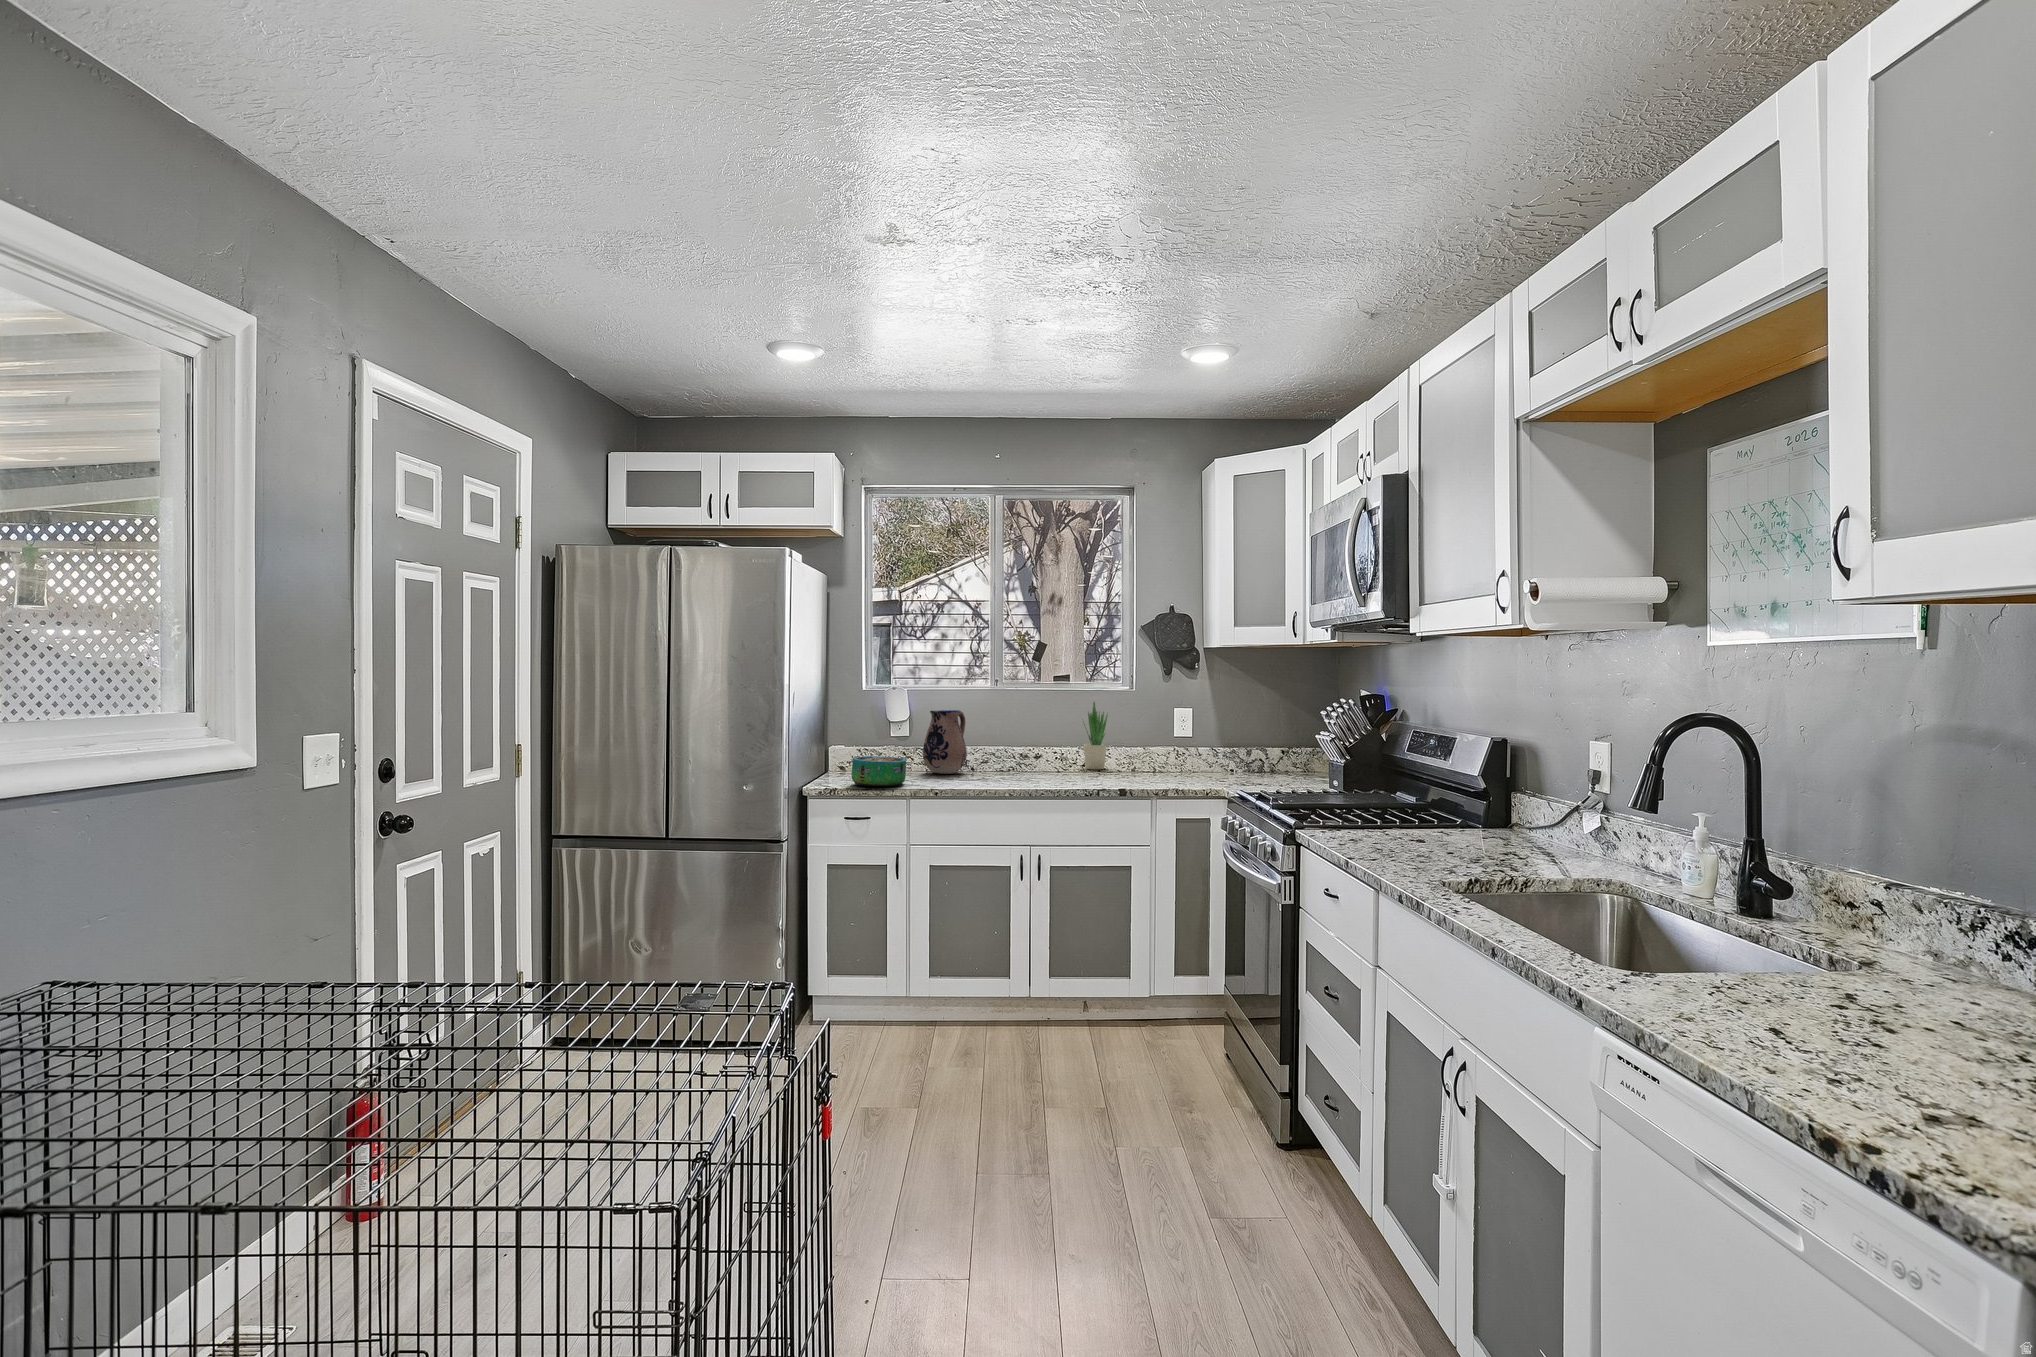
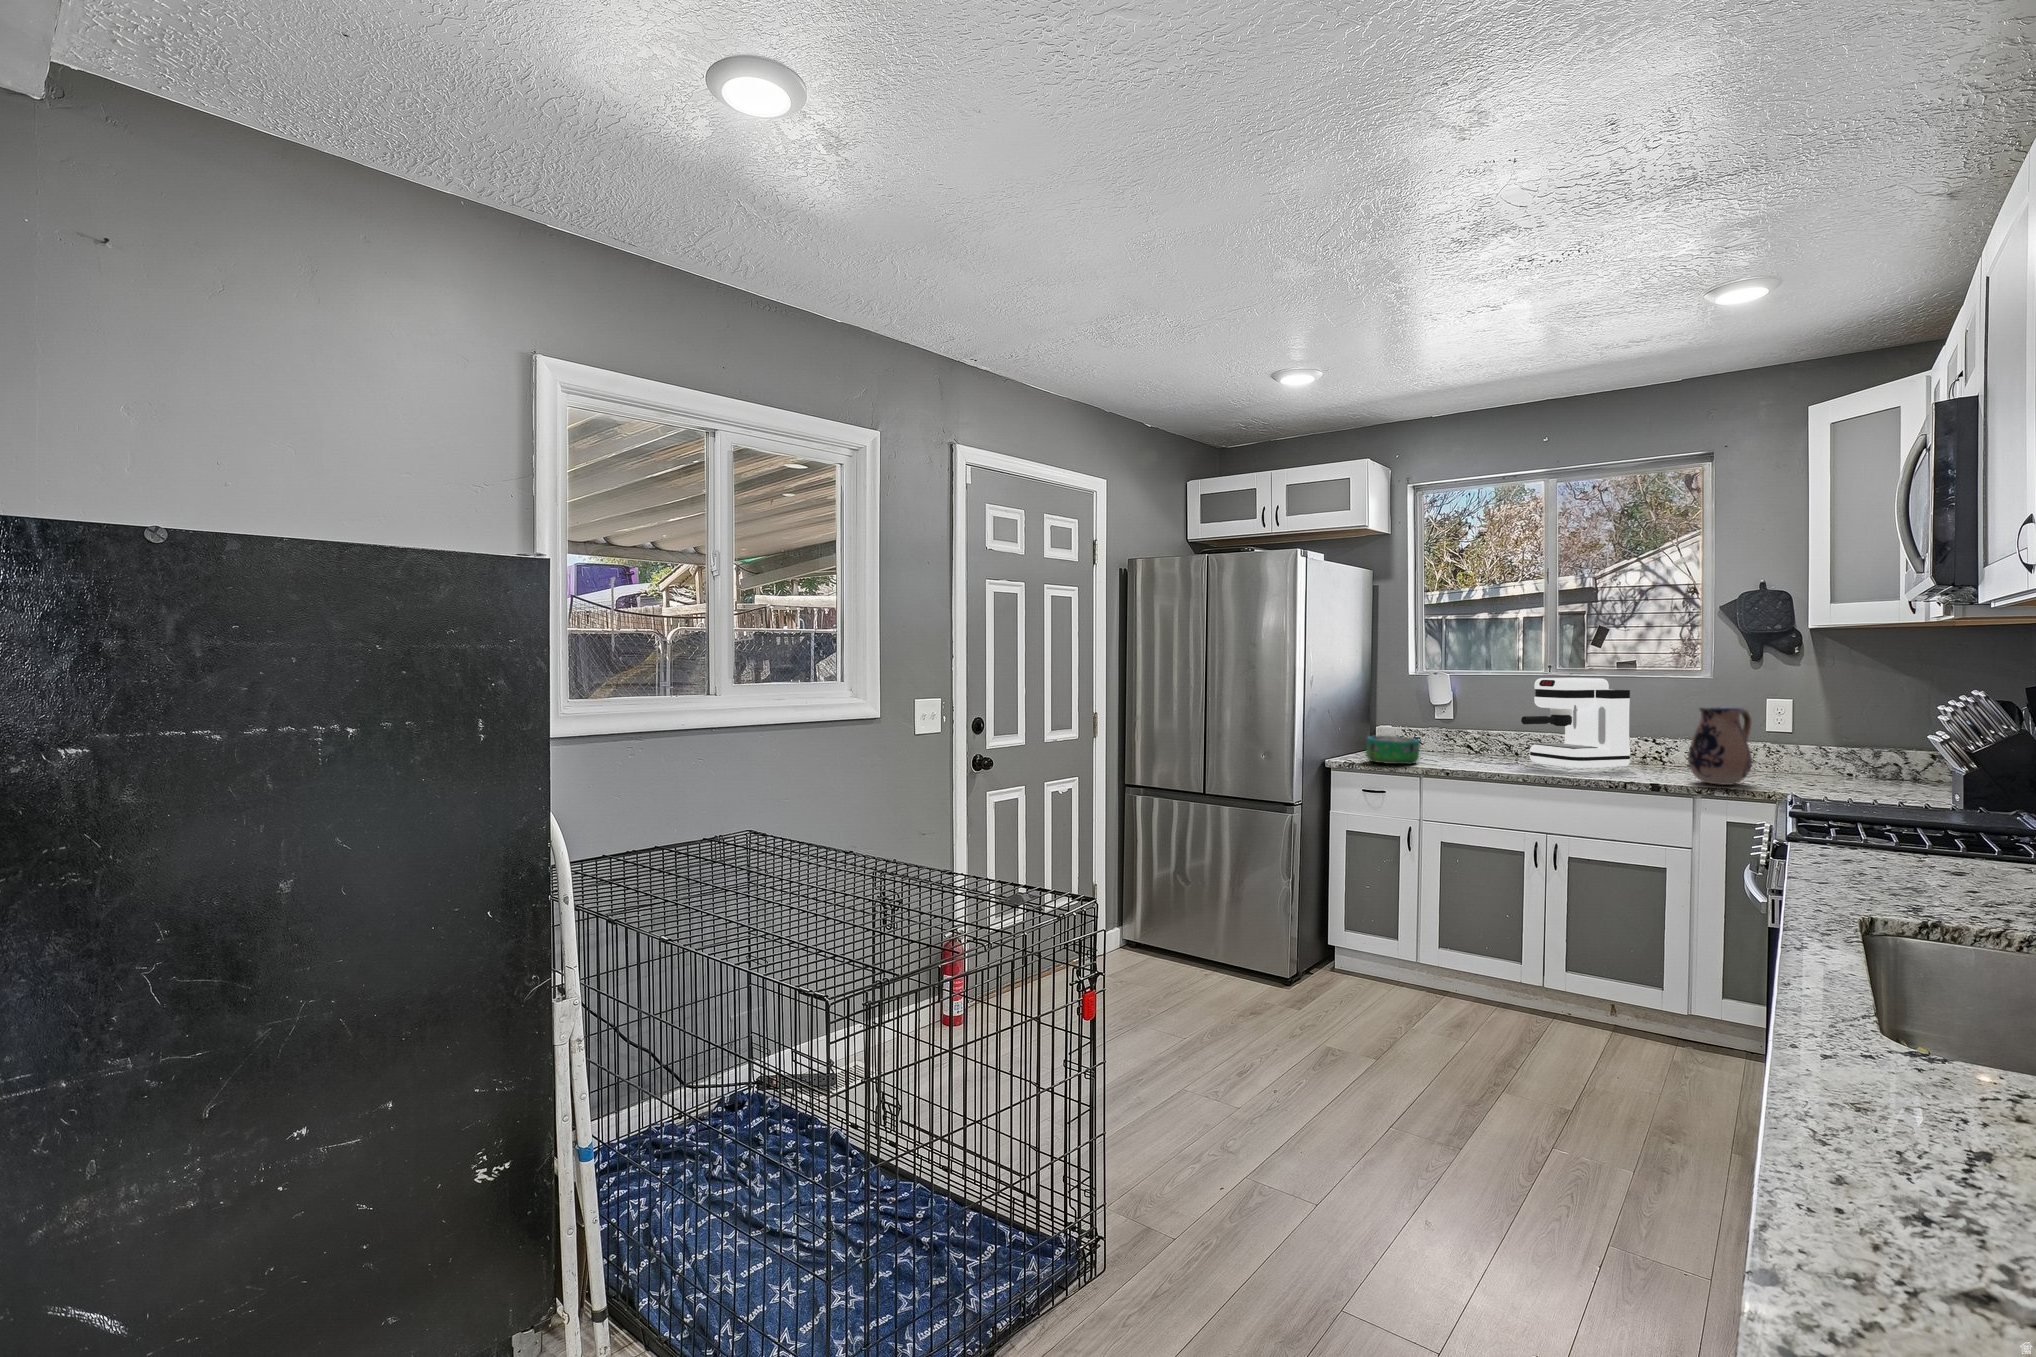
coffee maker: none [1001,692,1085,780] -> present [1521,678,1630,770]
potted plant: present [1083,702,1108,769] -> none [1643,688,1679,763]
ceramic pitcher: present [923,710,967,774] -> present [1688,708,1752,785]

